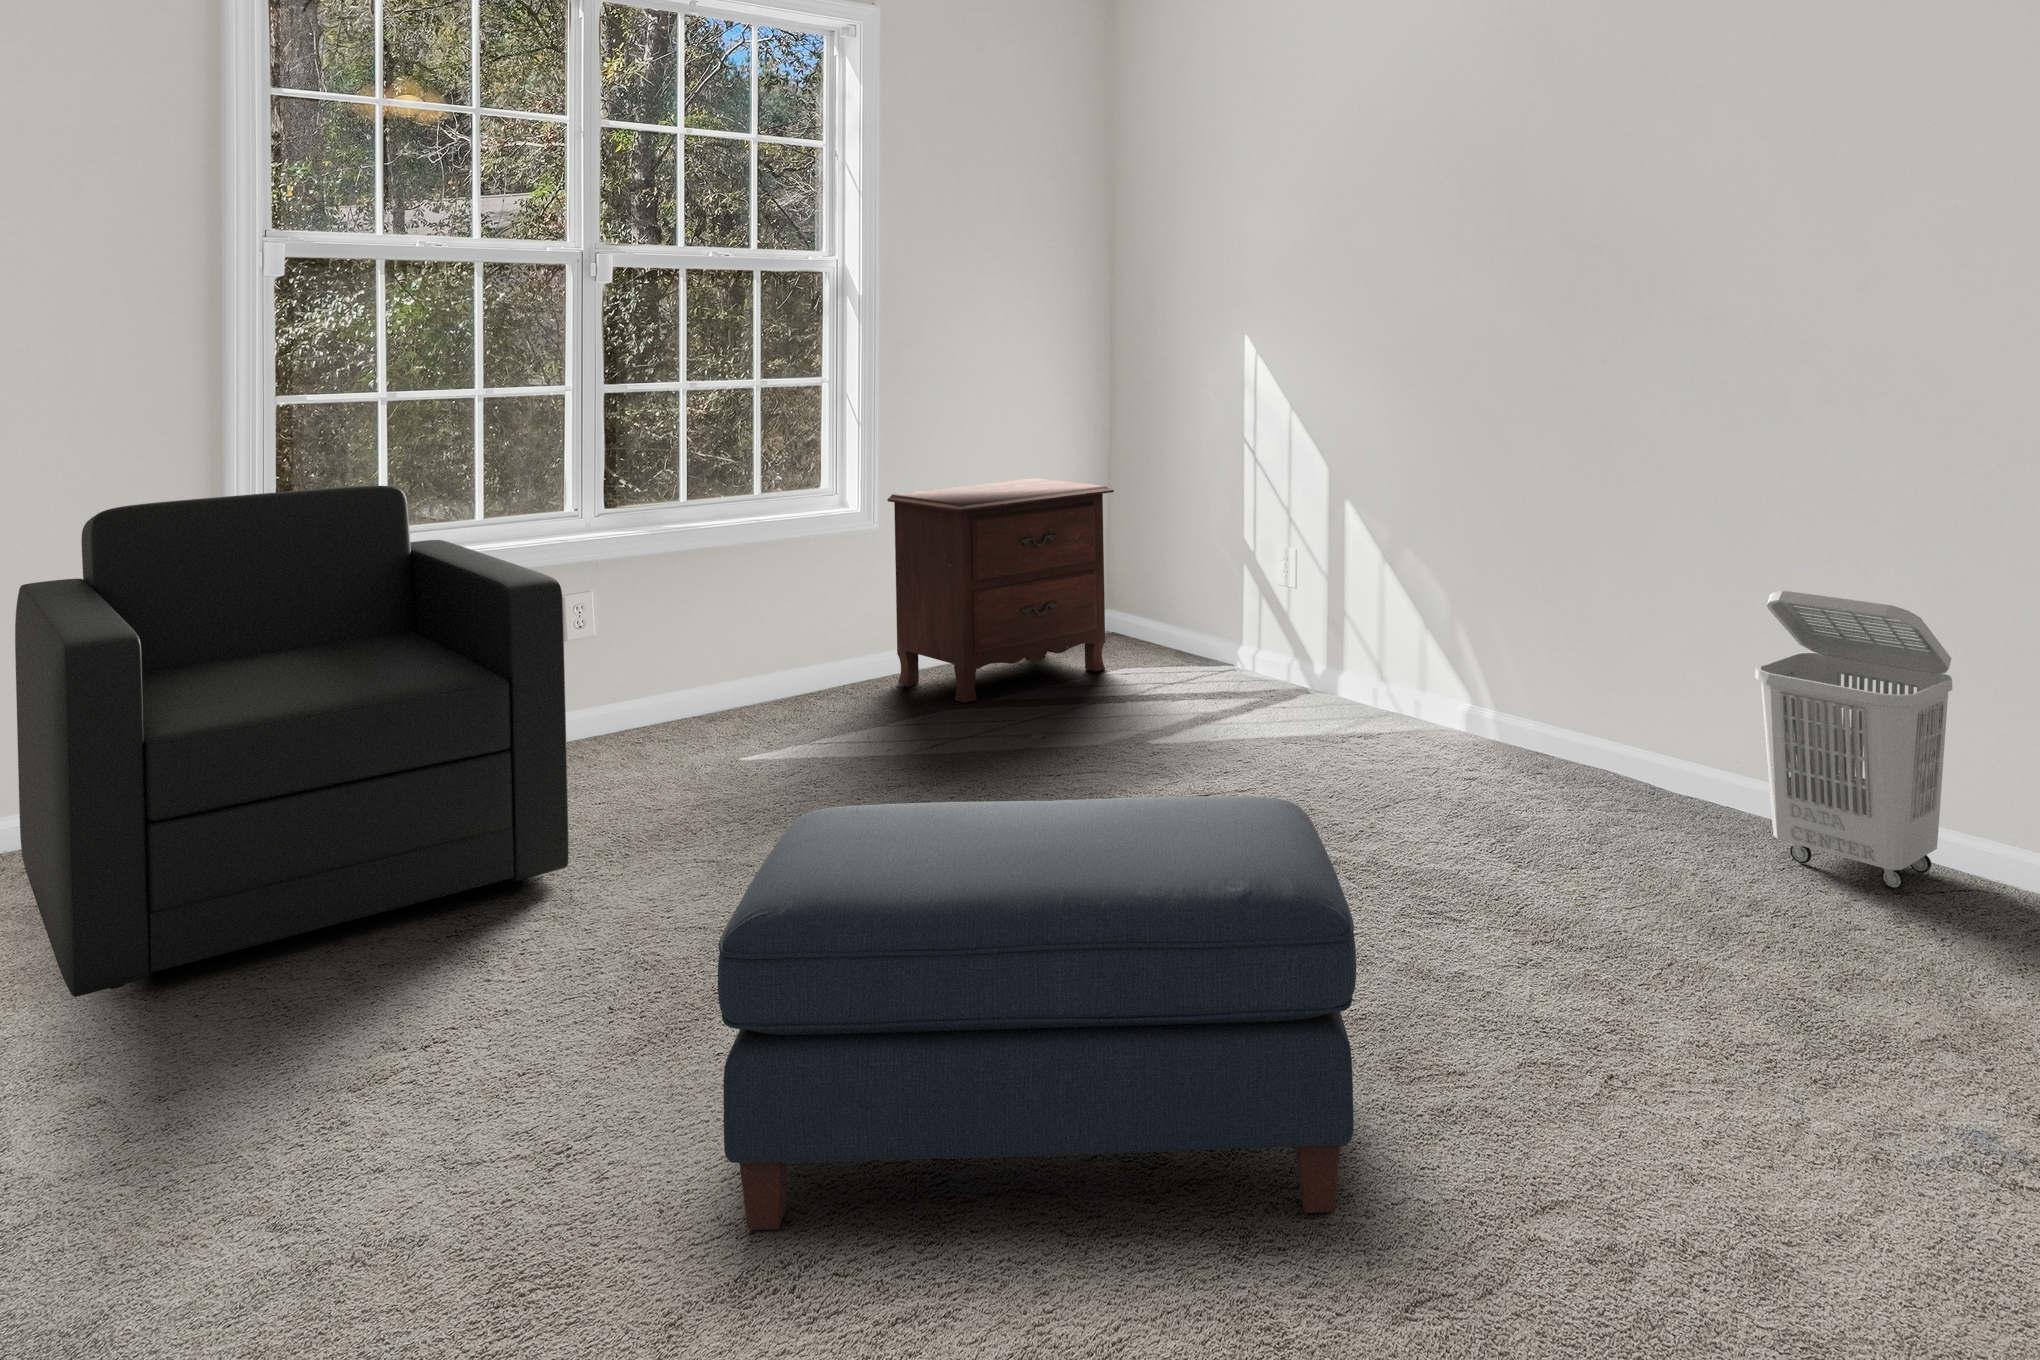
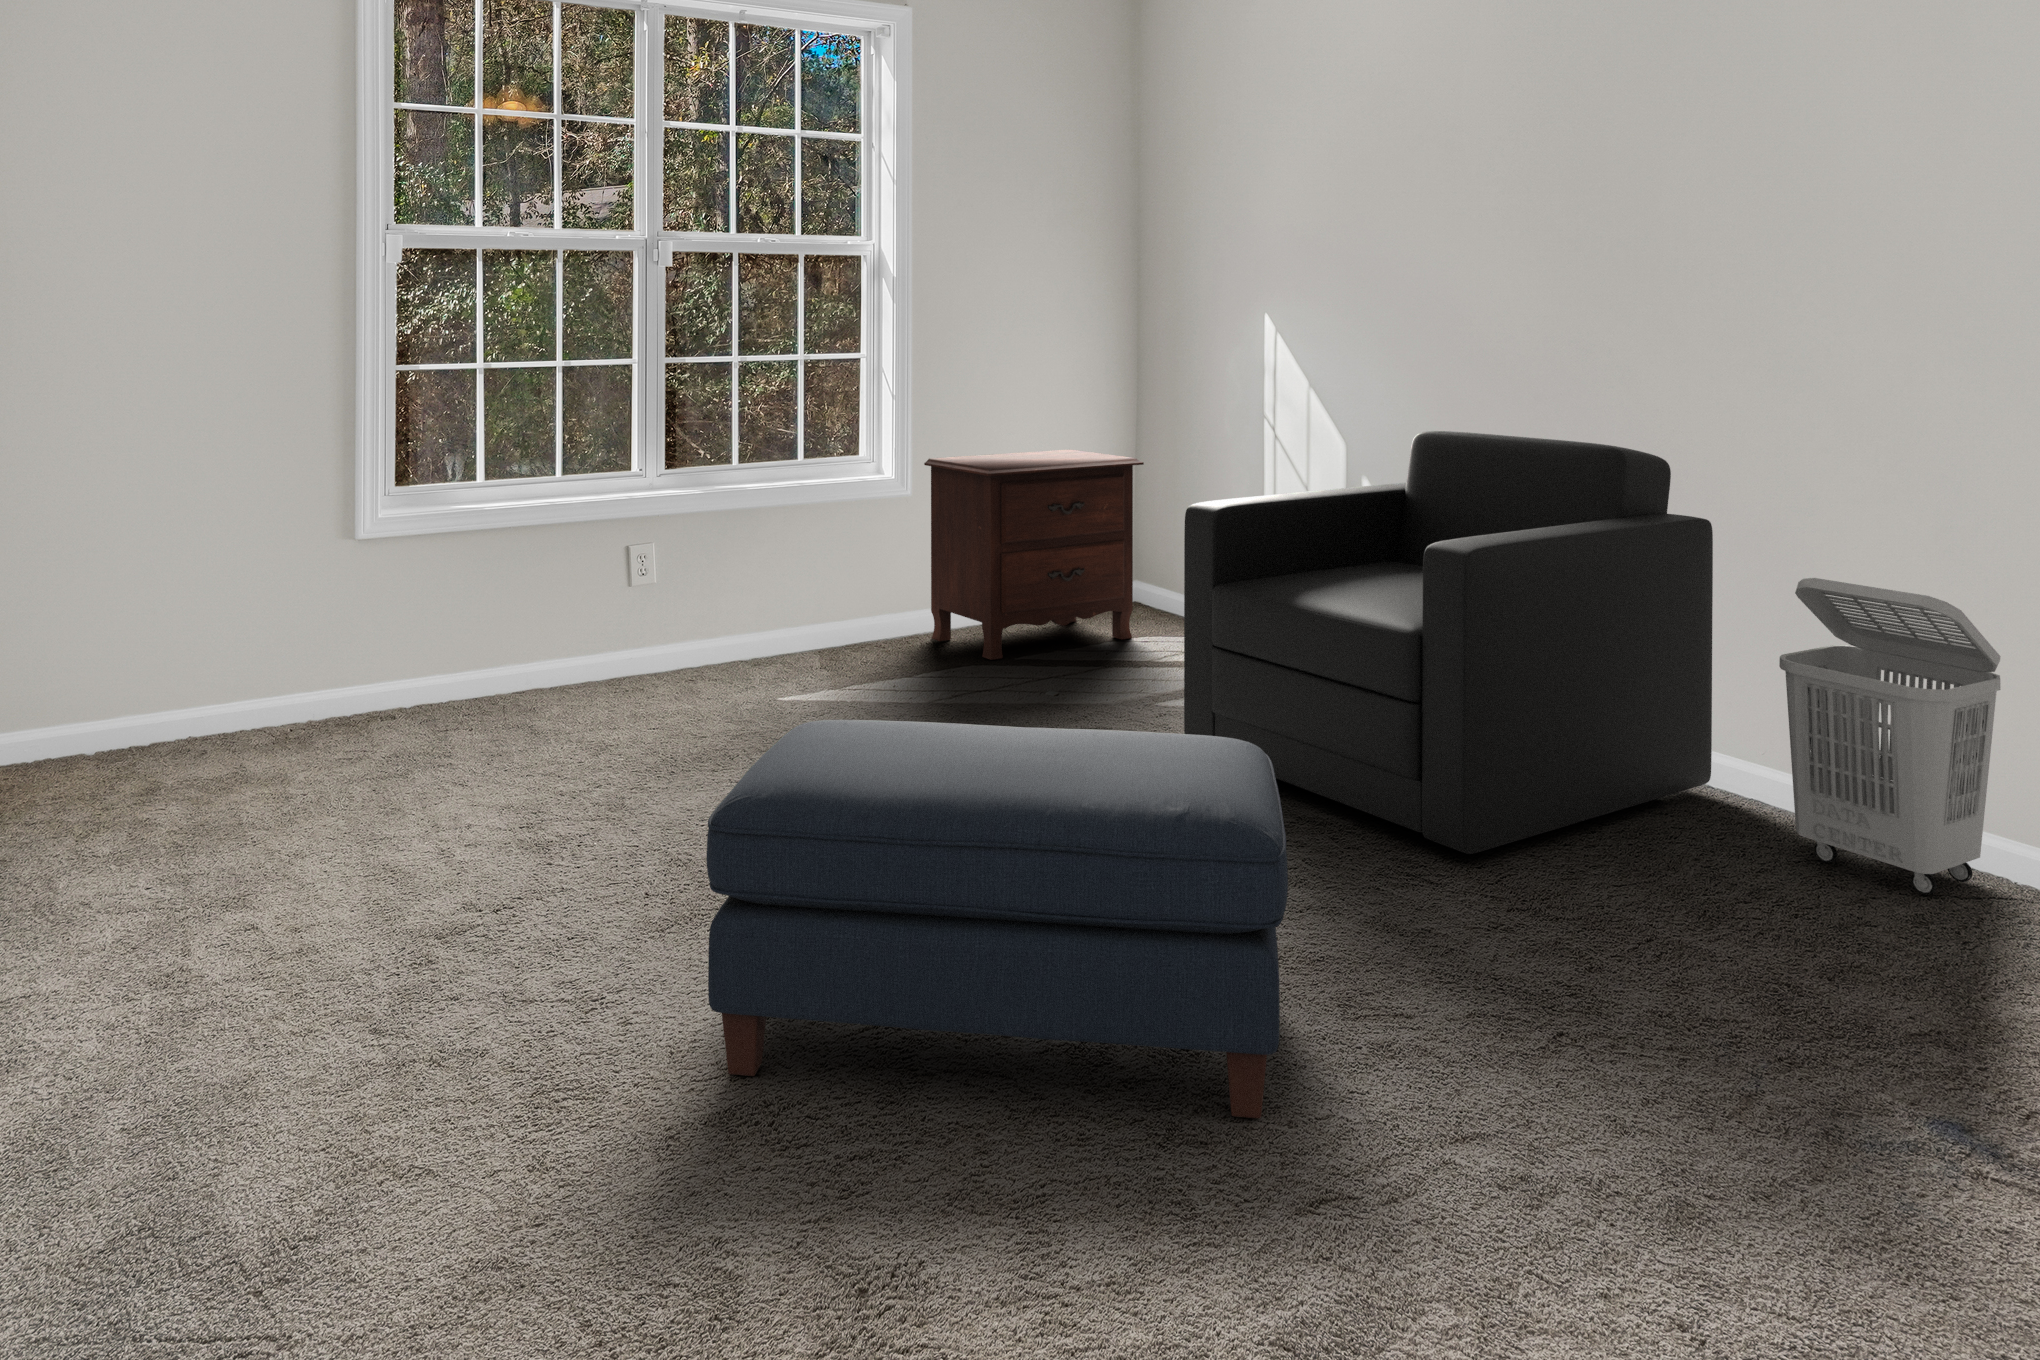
armchair: present [15,486,569,997] -> present [1184,431,1713,854]

